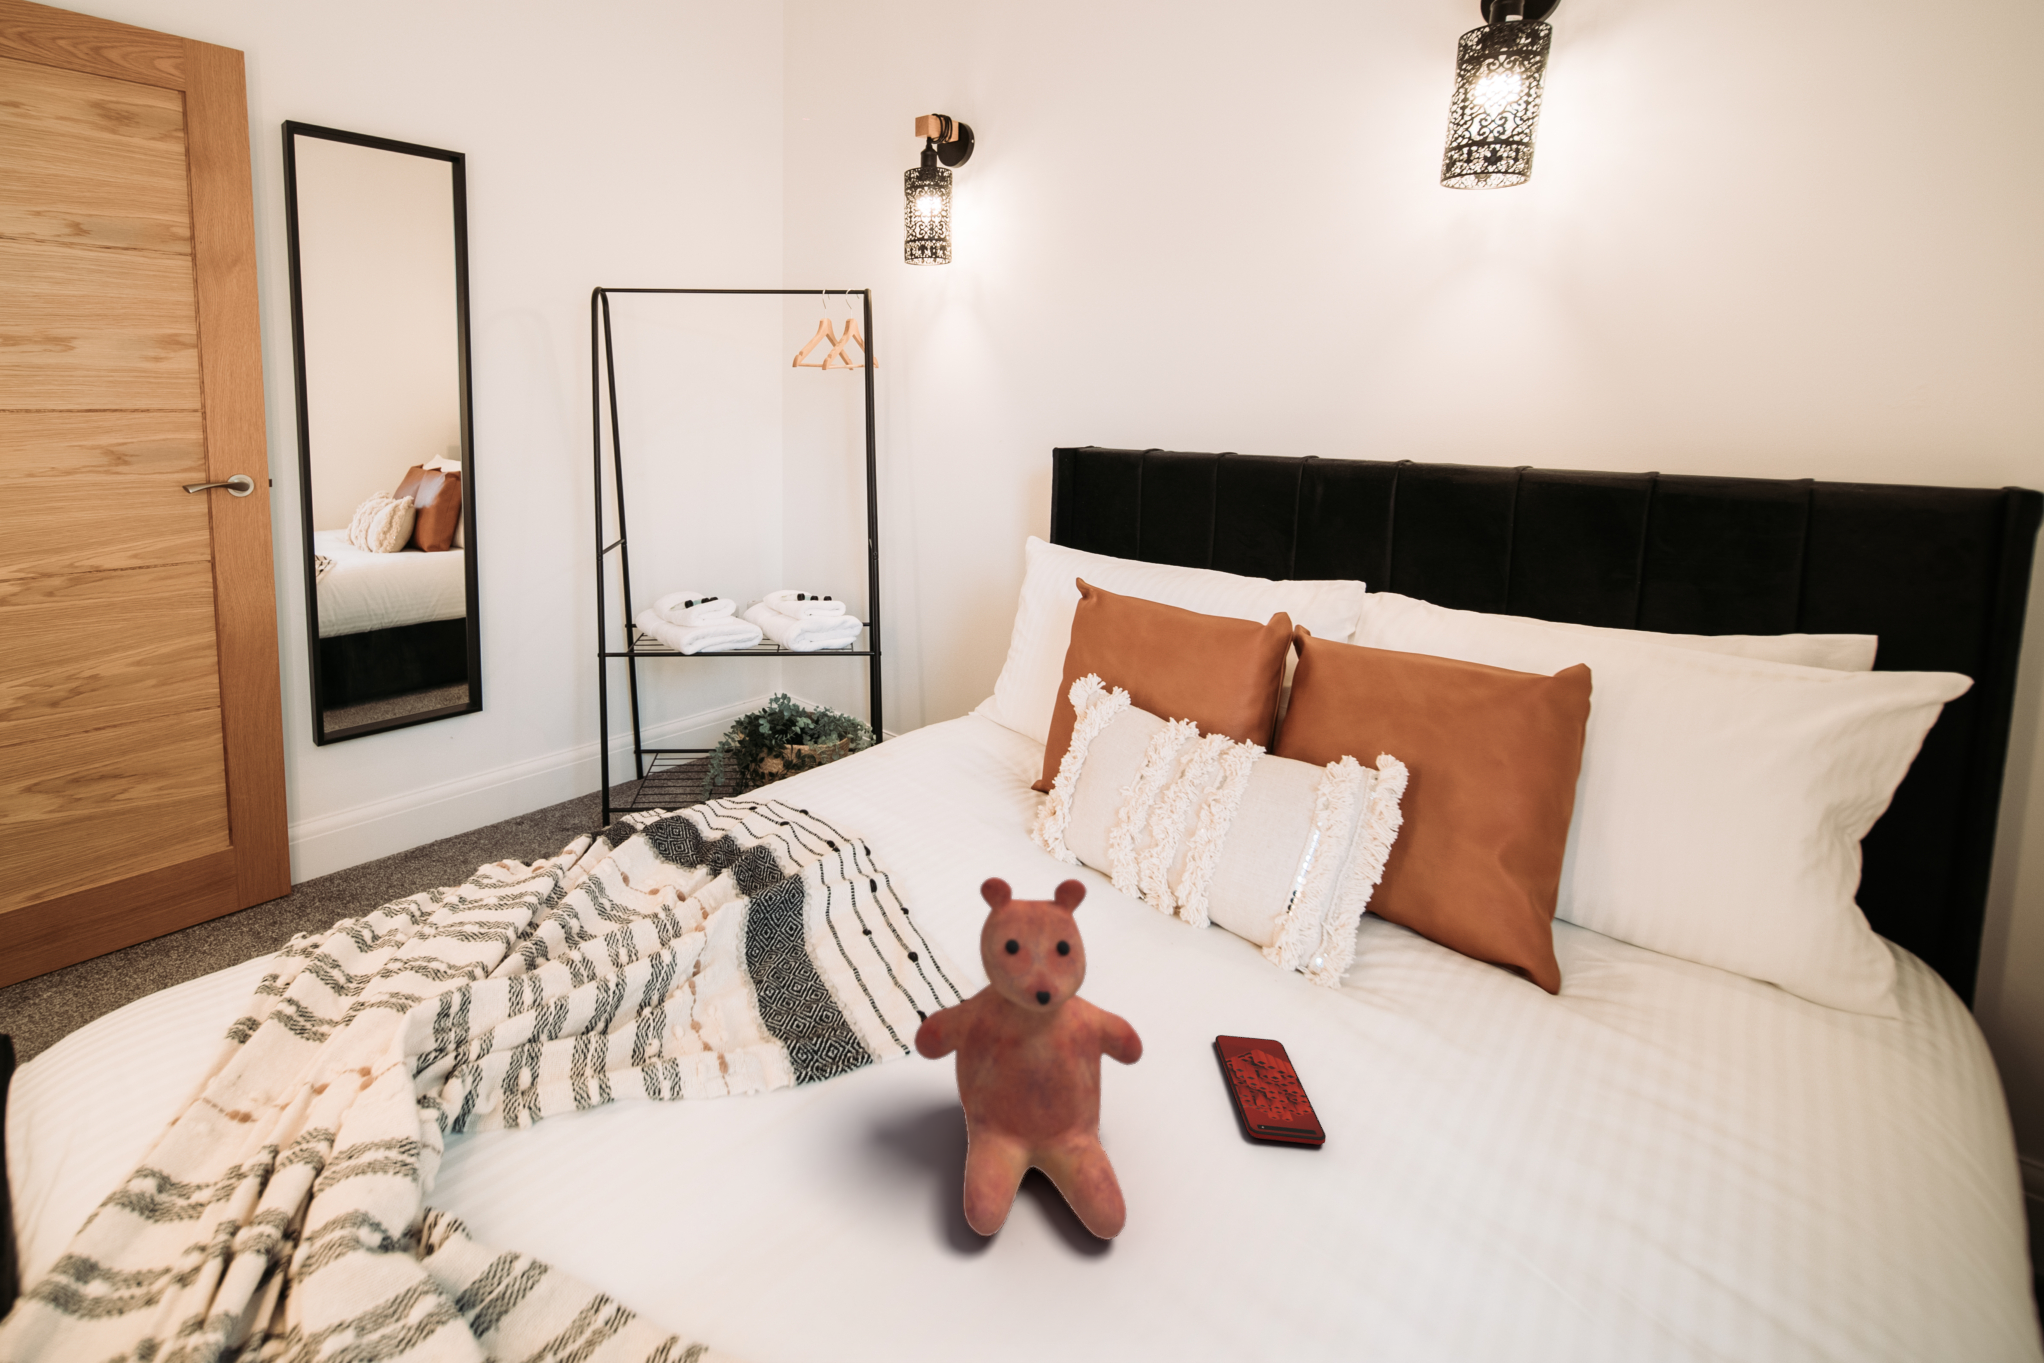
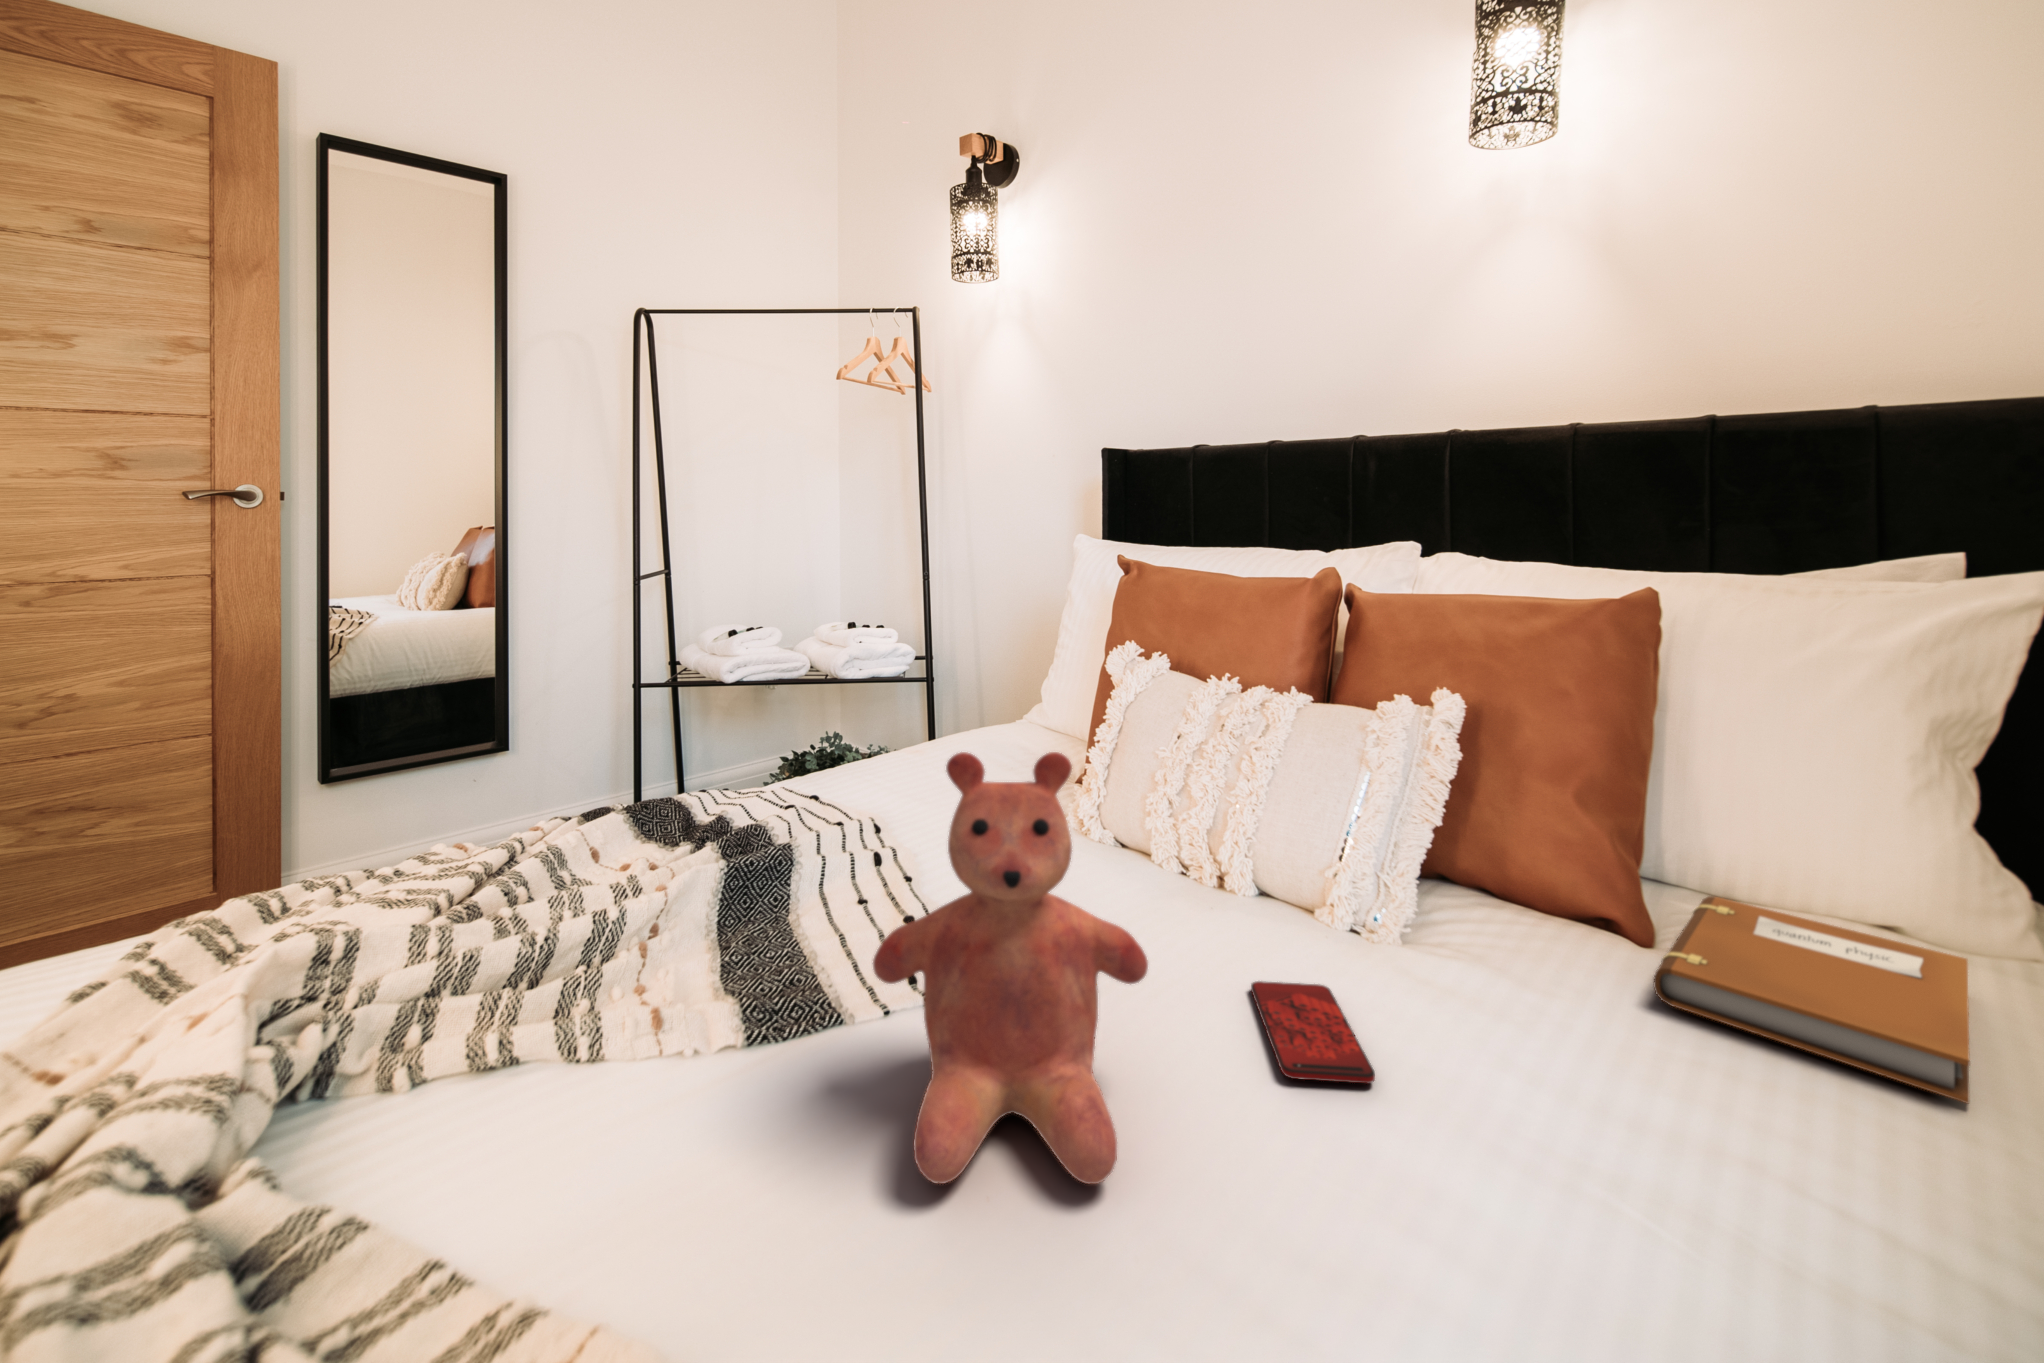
notebook: none [1559,958,1828,1180] -> present [1654,896,1970,1103]

